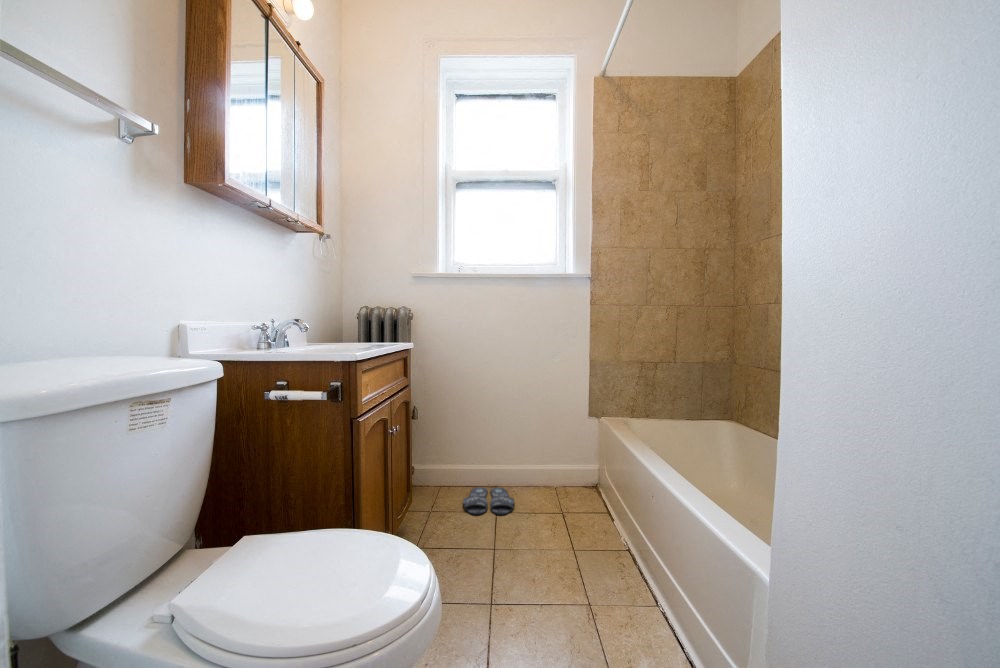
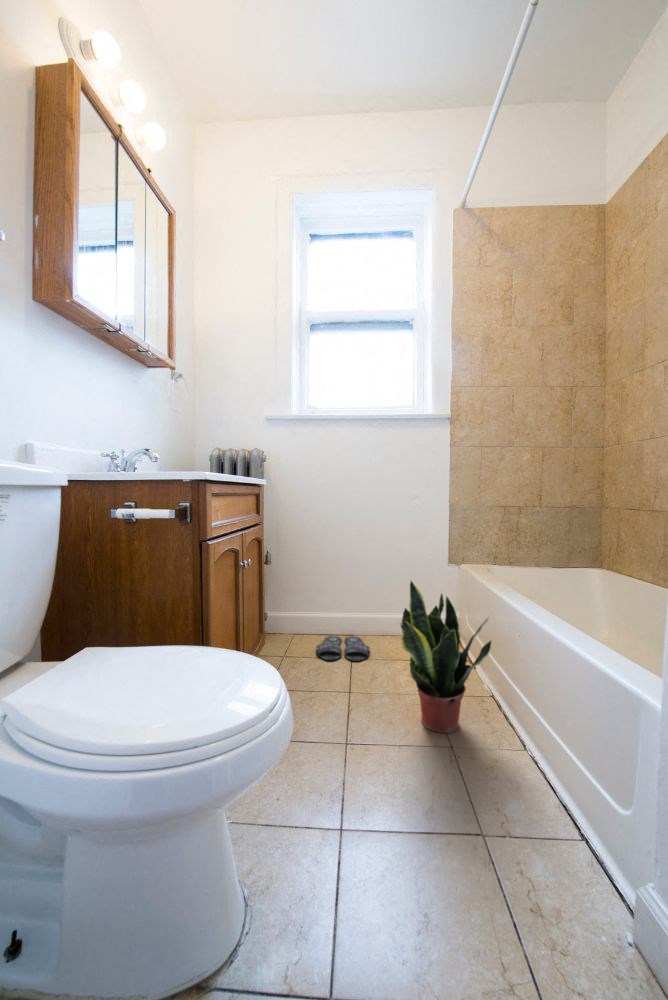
potted plant: none [543,446,628,591] -> present [400,581,492,733]

